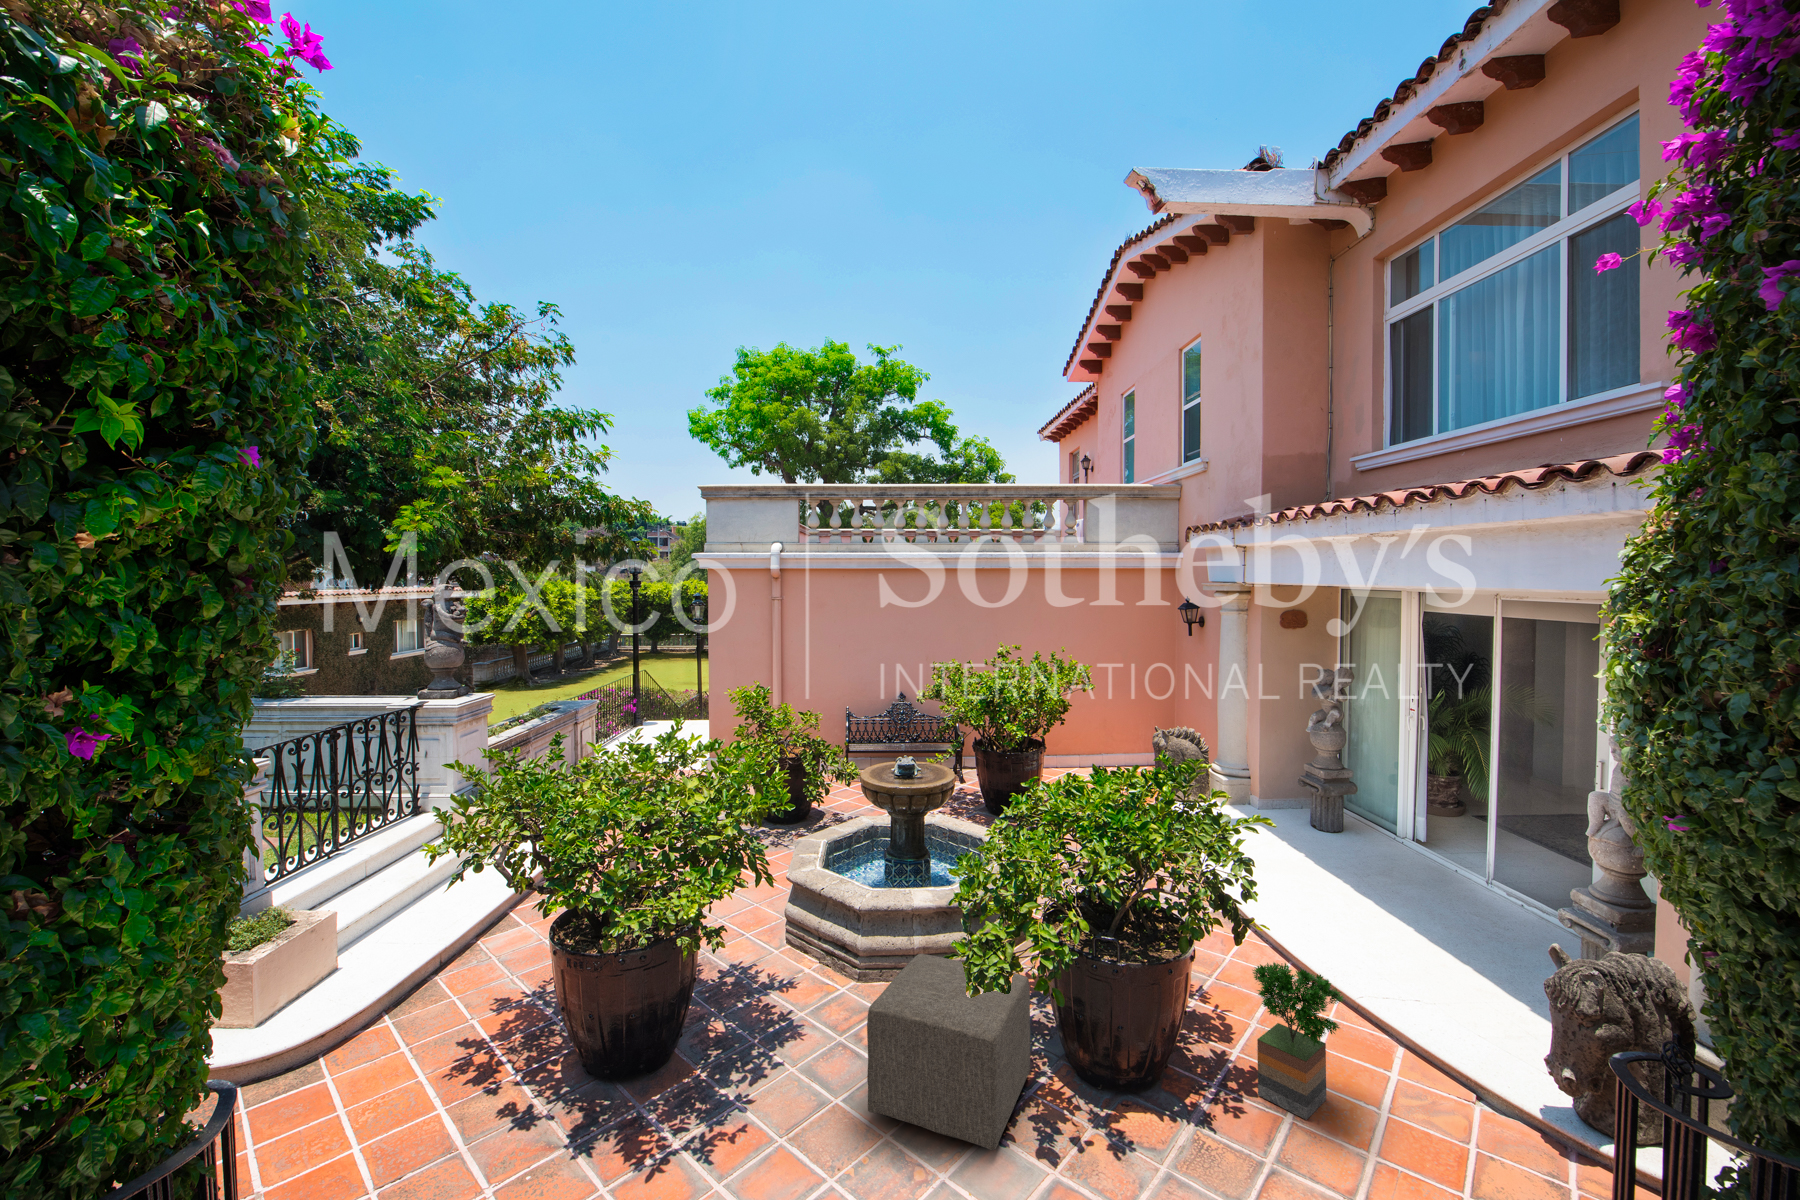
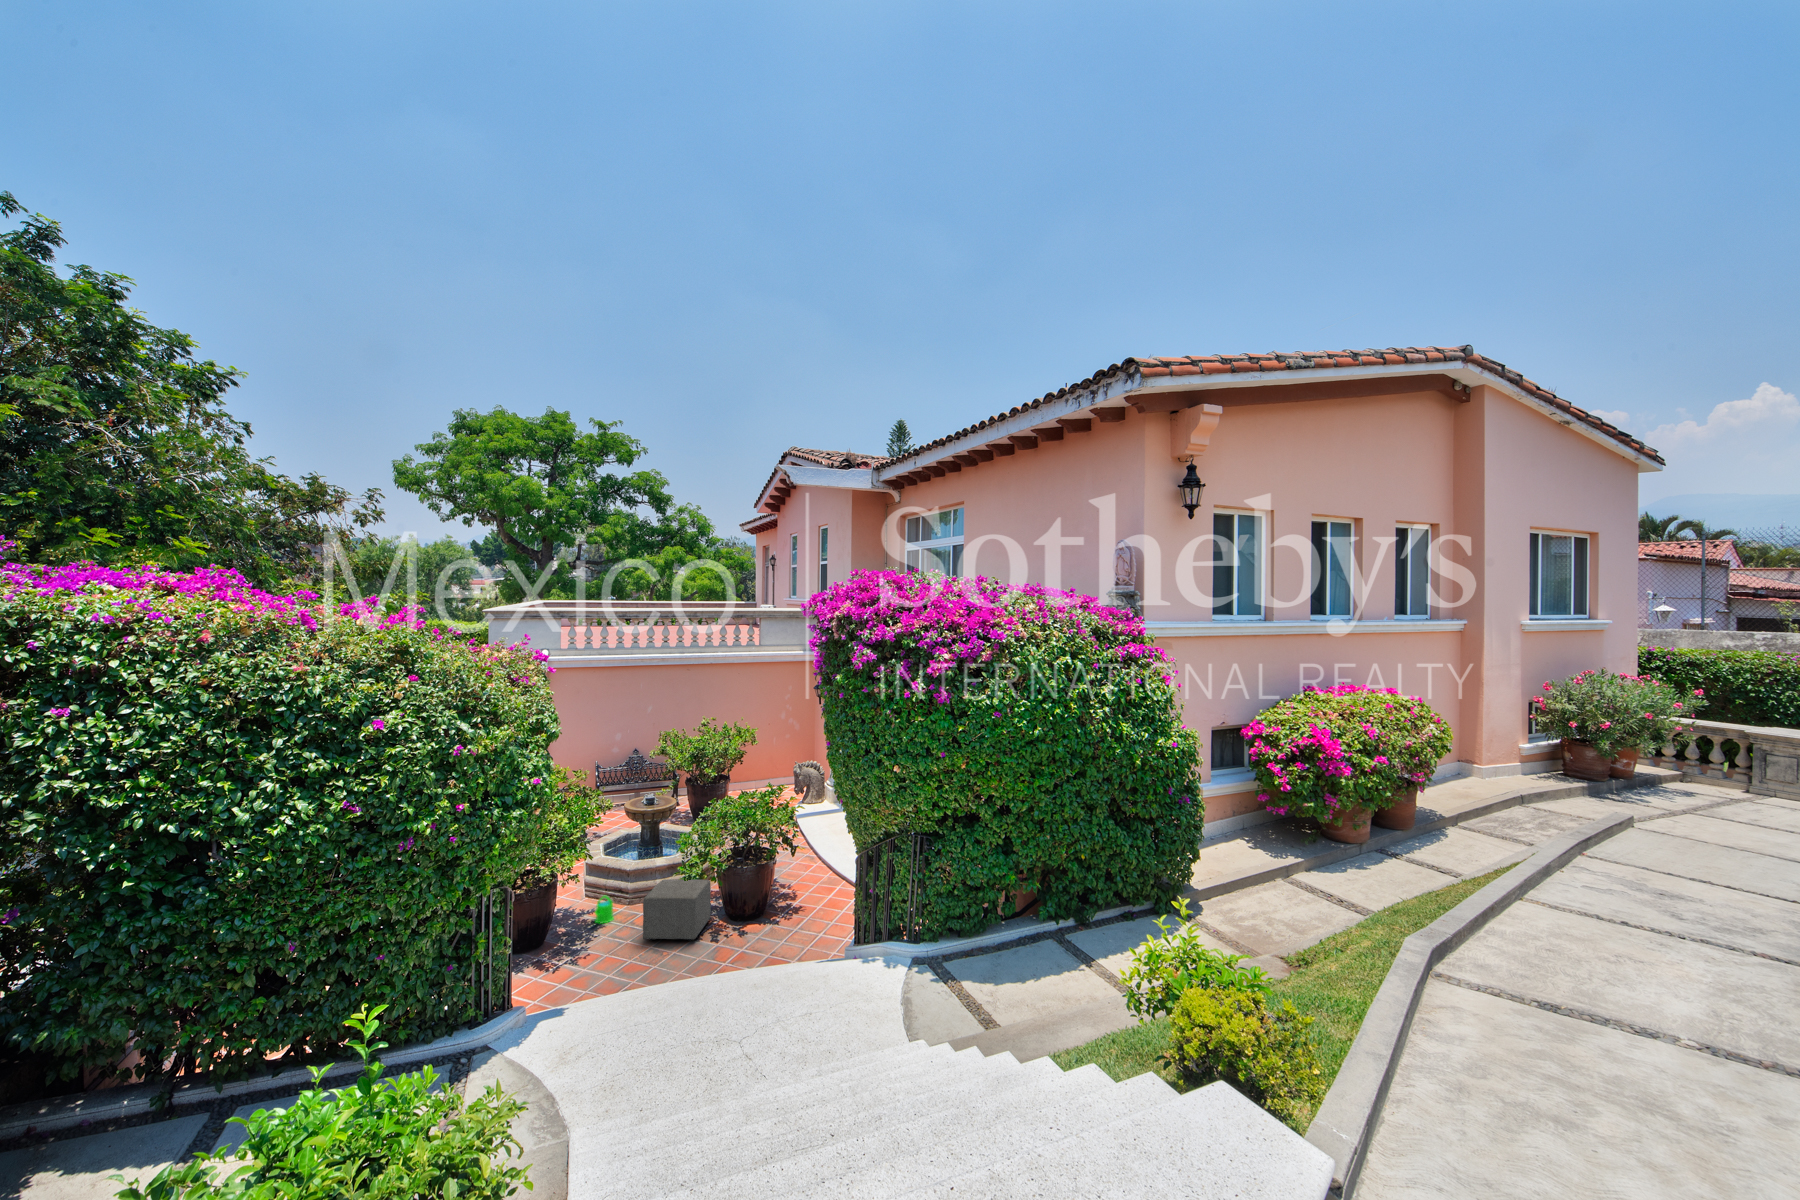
watering can: none [780,961,824,1024] -> present [595,895,614,924]
potted tree: present [1253,962,1343,1120] -> none [796,860,826,913]

